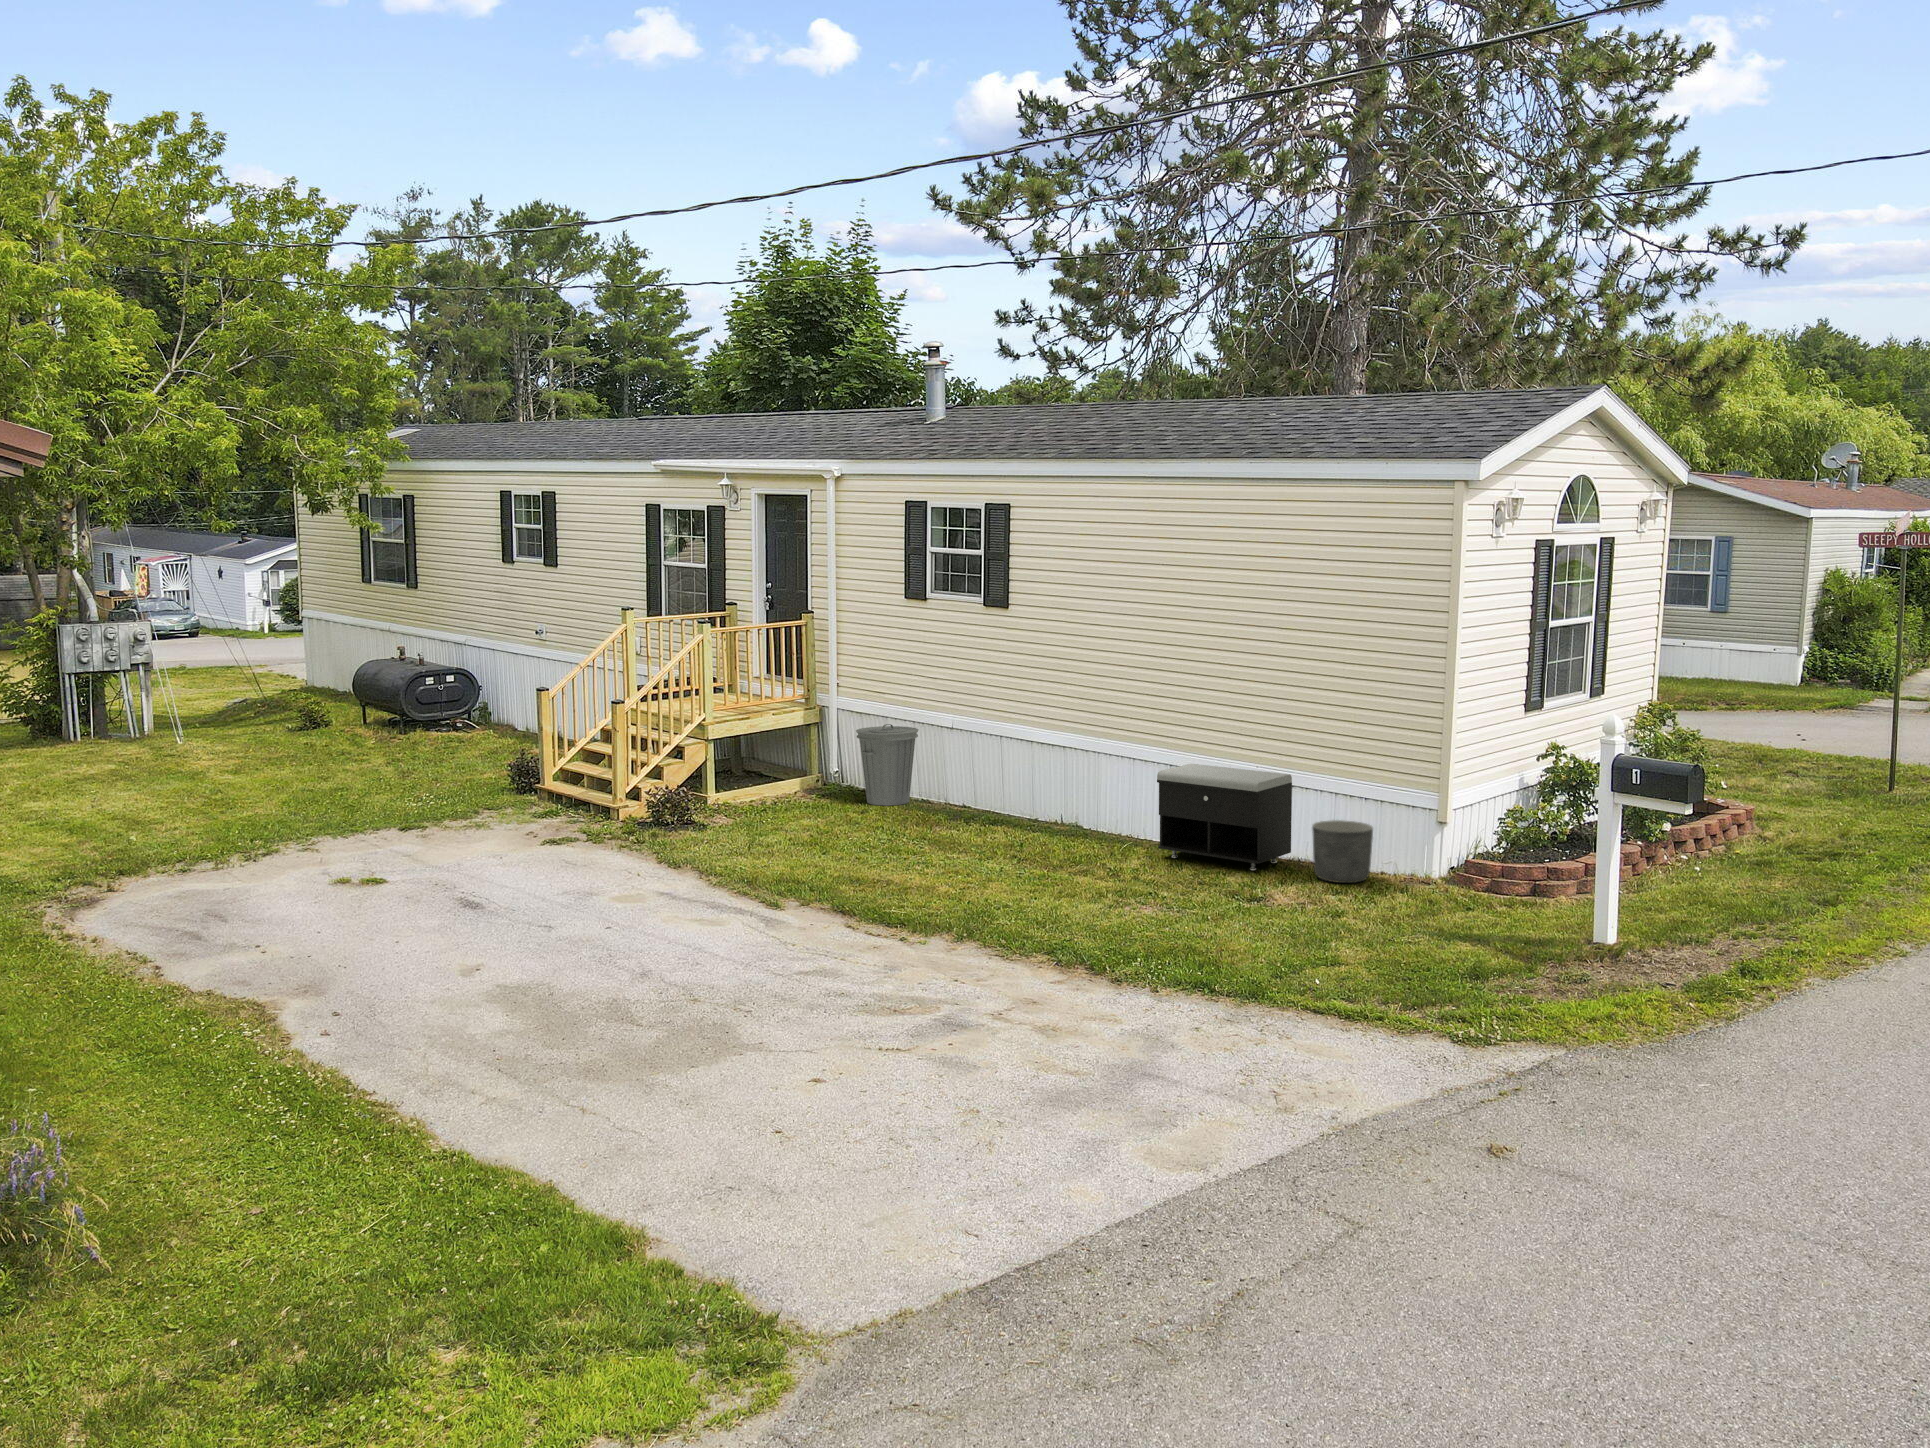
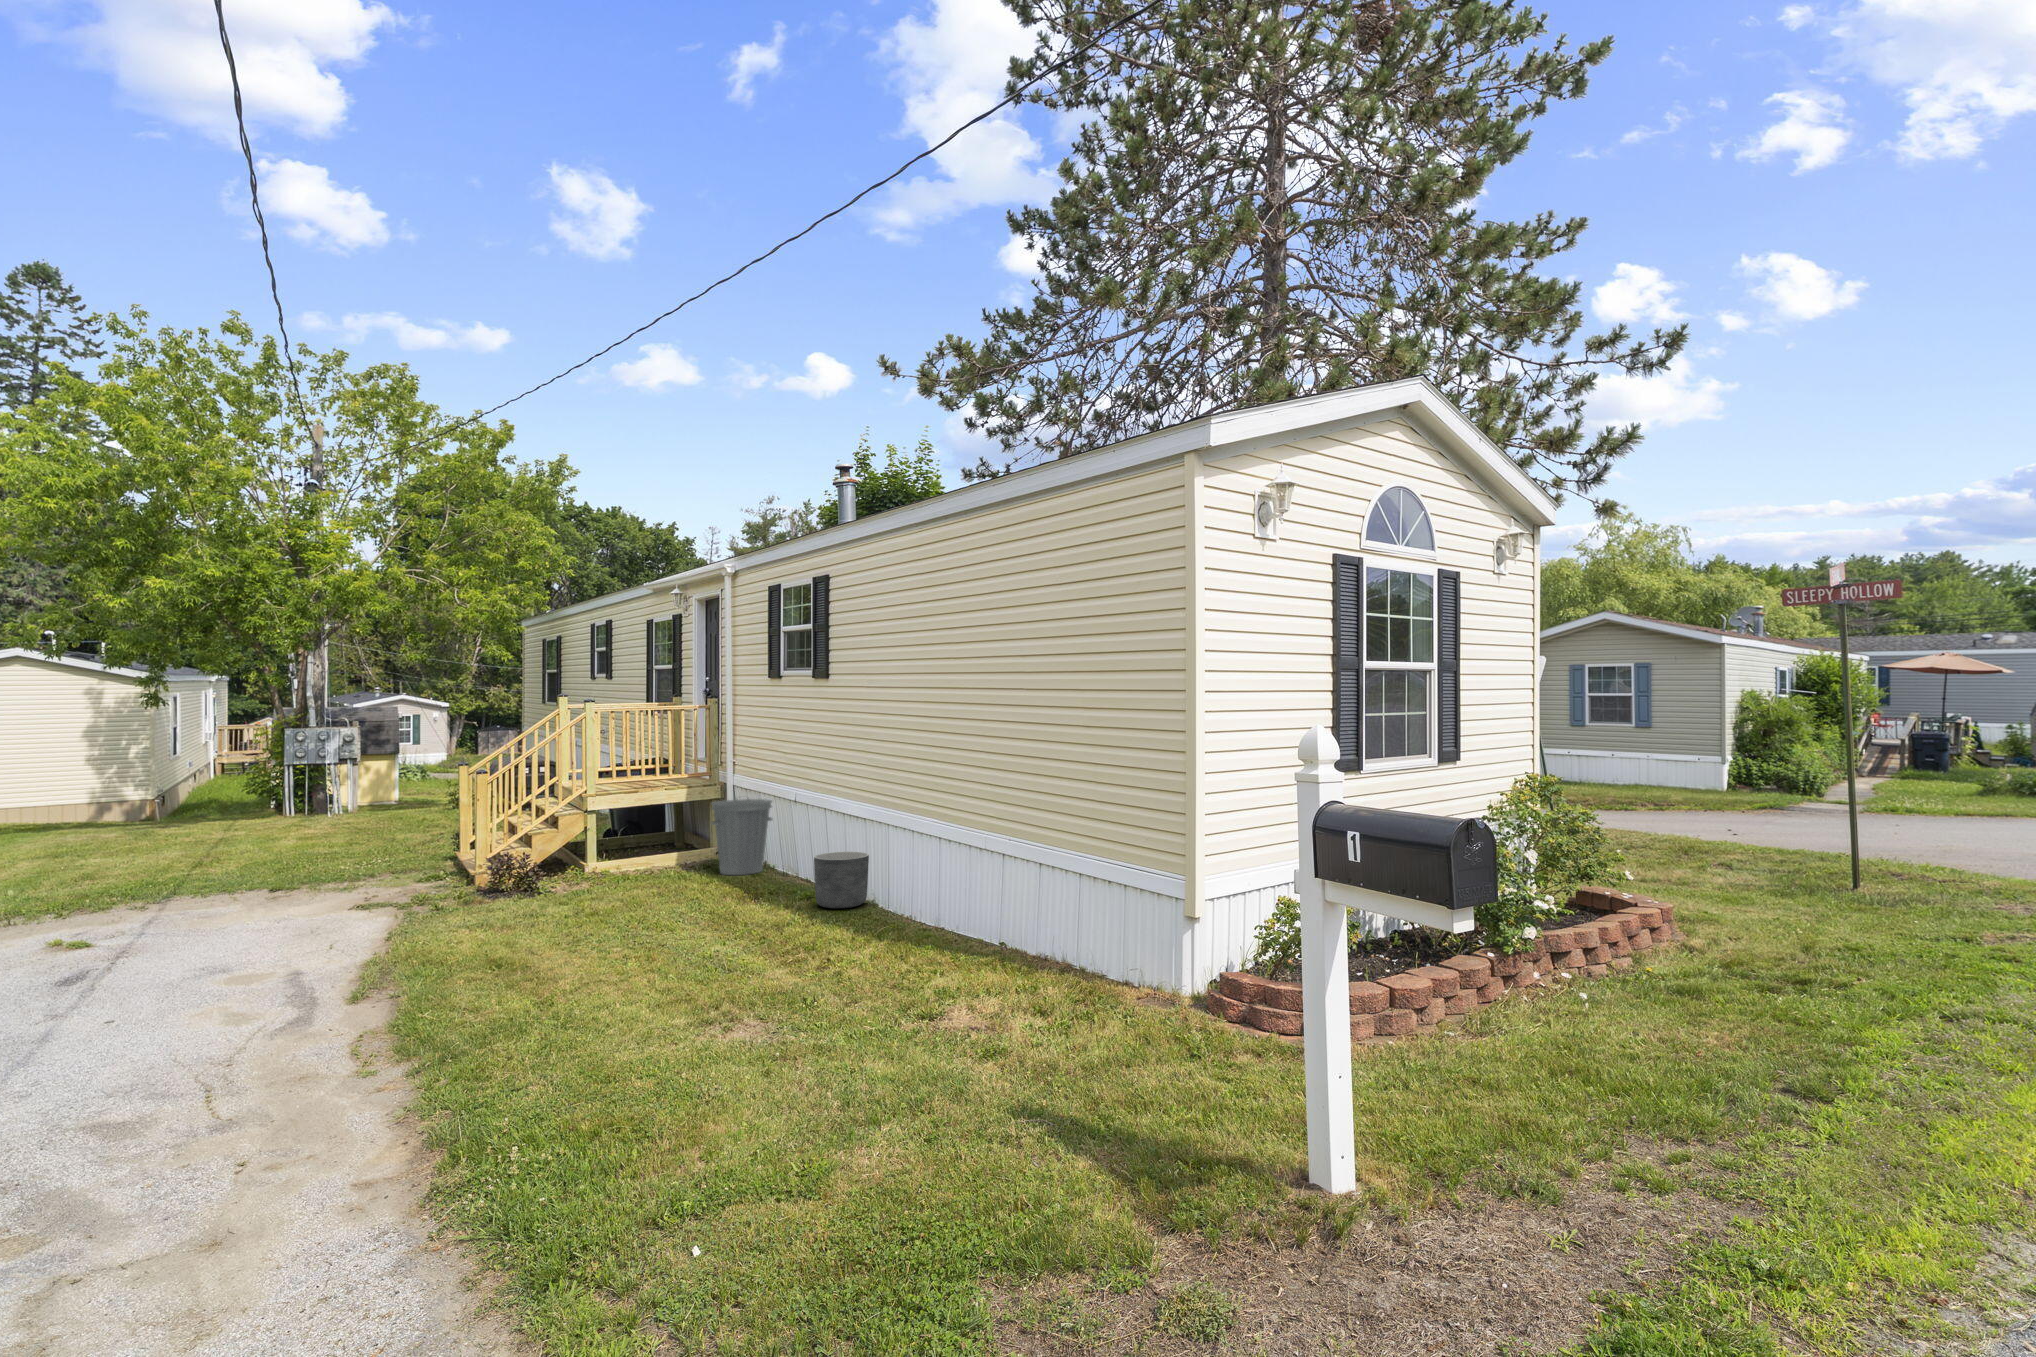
storage bench: present [1157,764,1292,870] -> none [880,833,1029,968]
planter: present [1312,820,1373,883] -> present [814,852,869,909]

